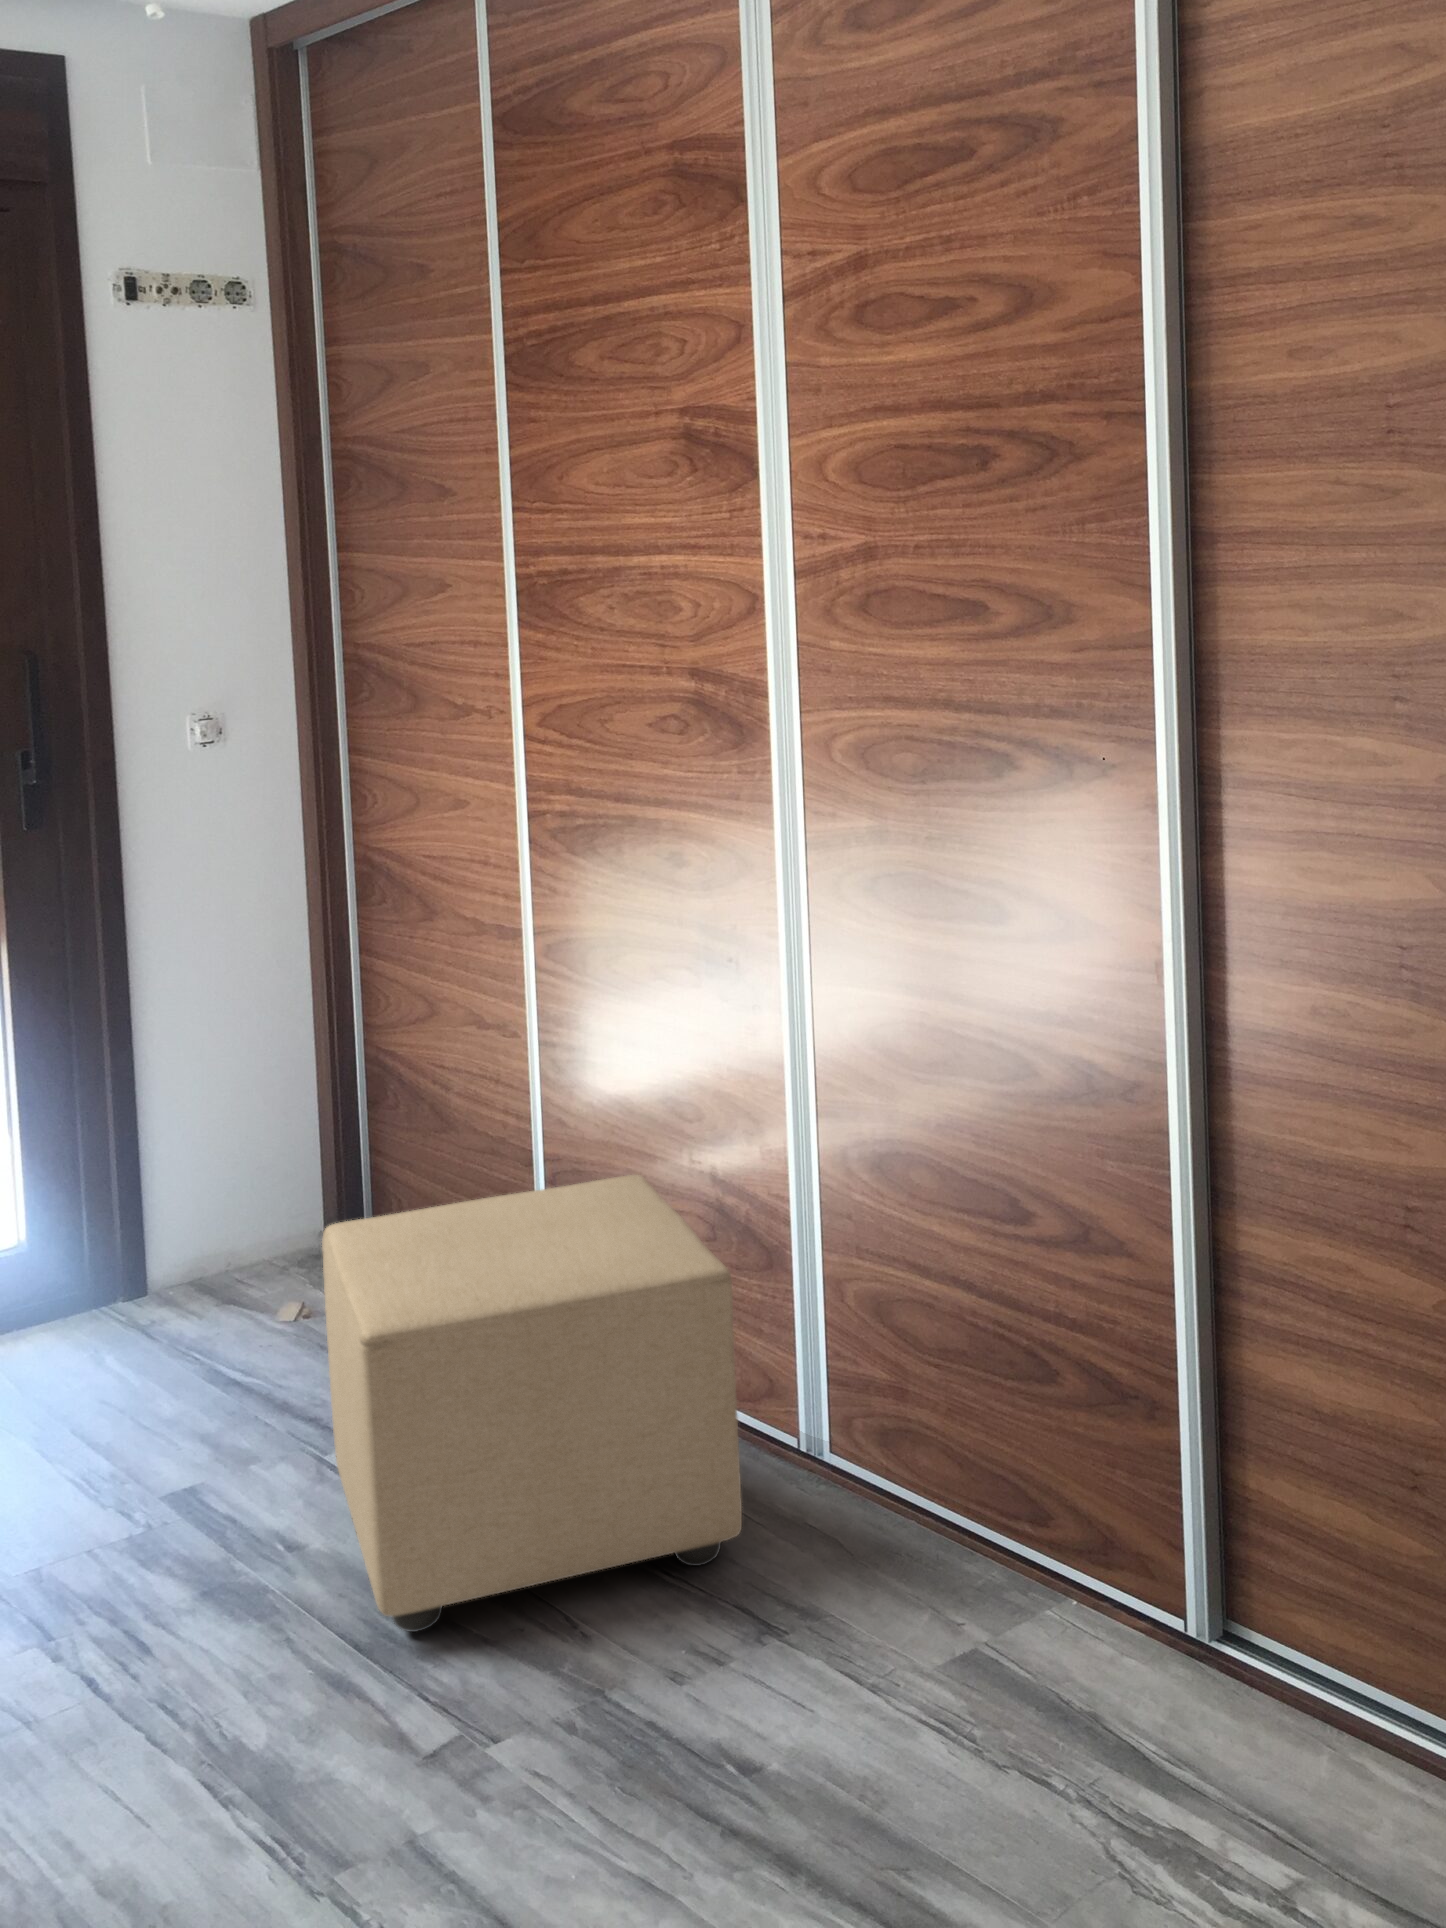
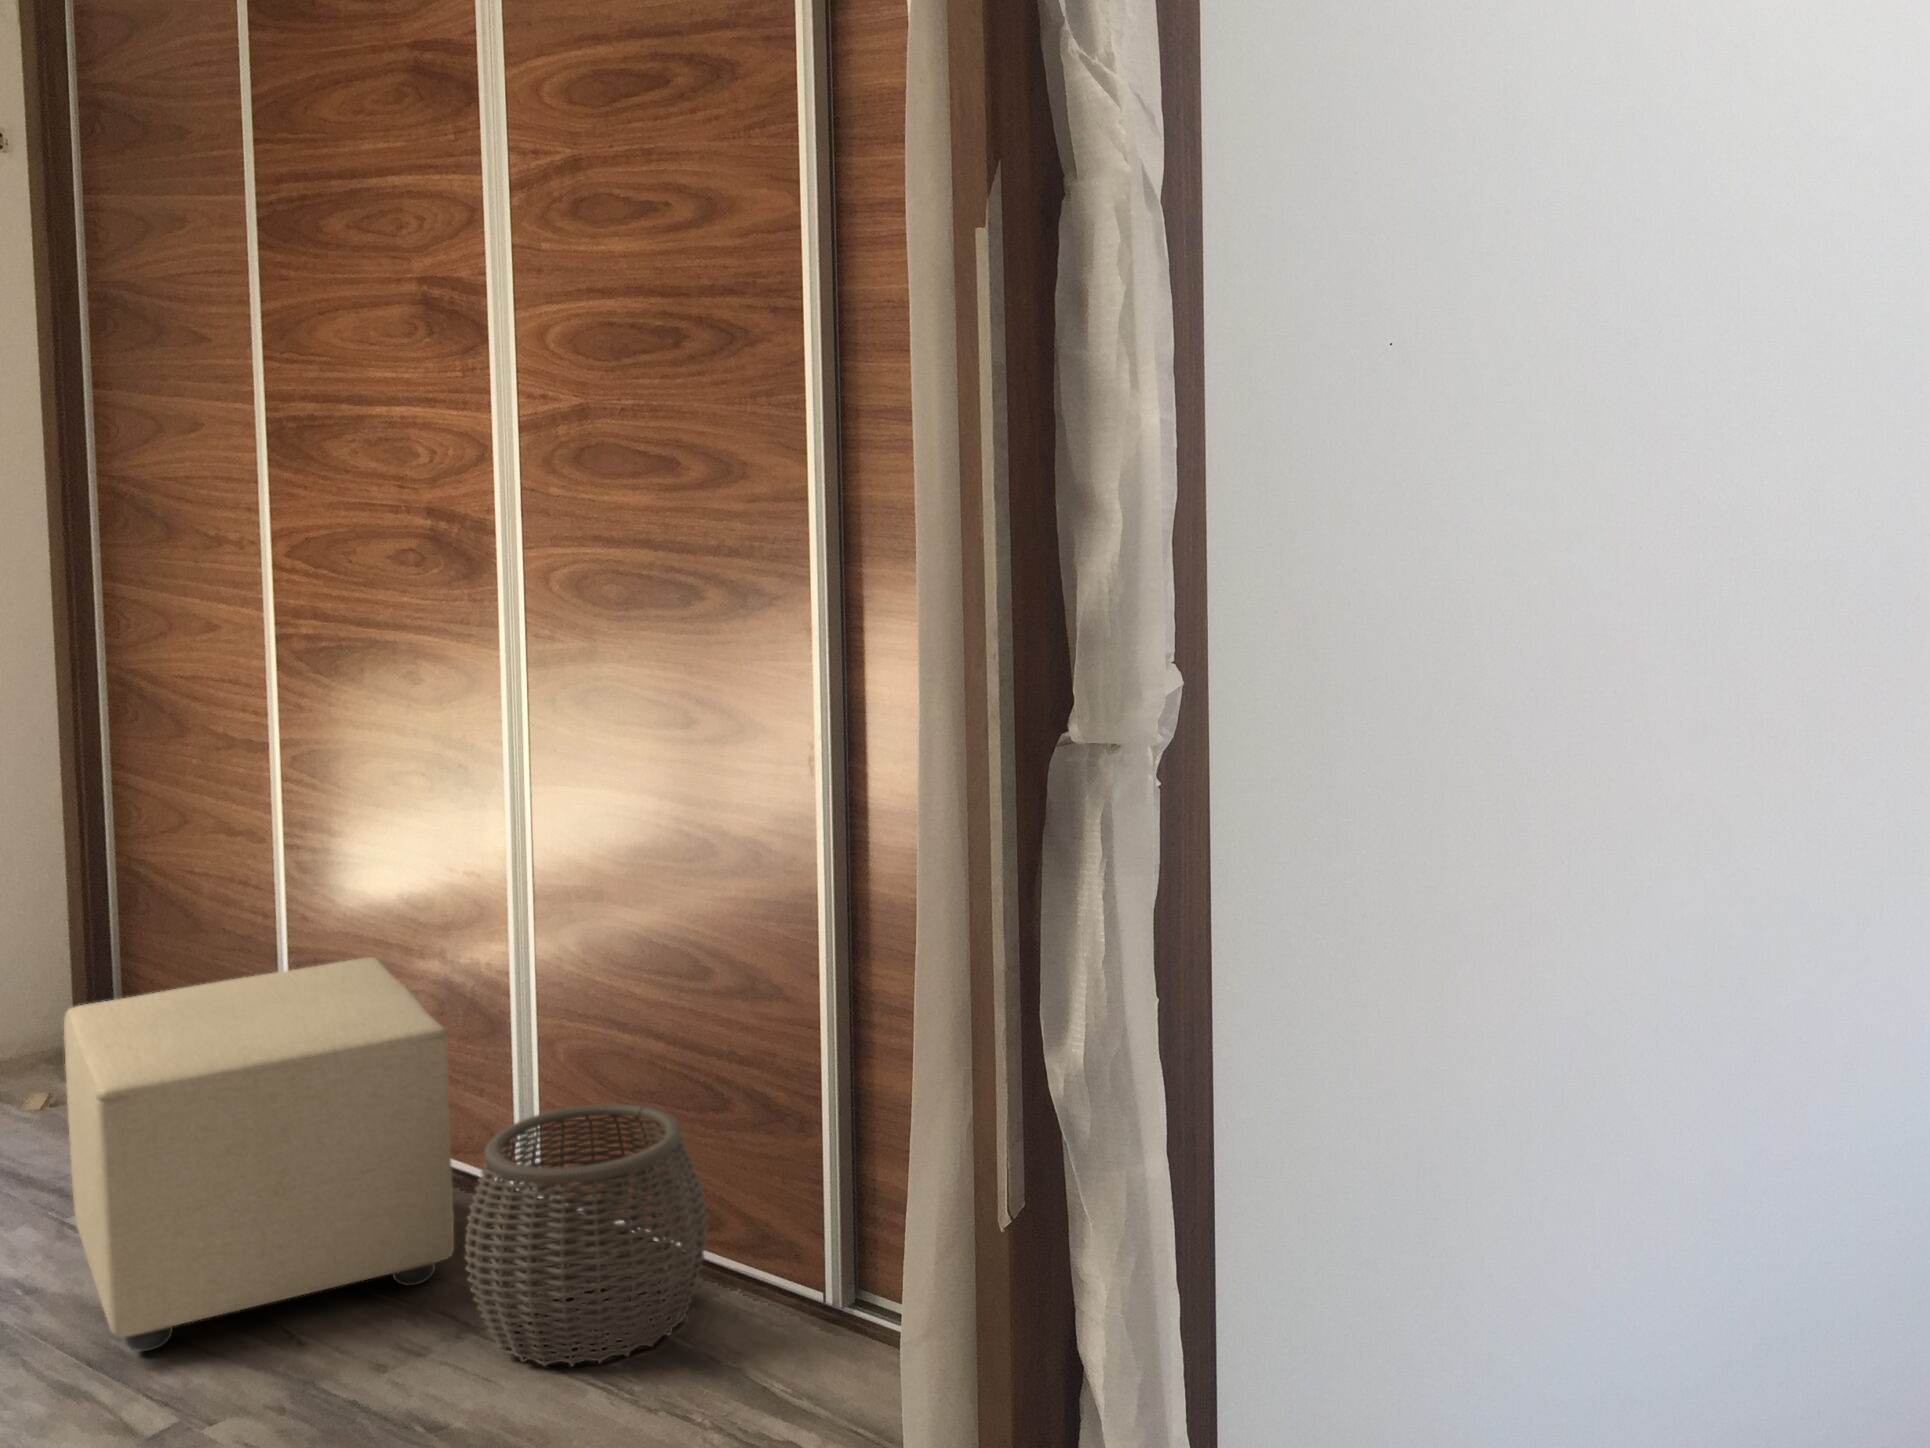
woven basket: none [763,1369,1042,1697] -> present [465,1103,708,1366]

